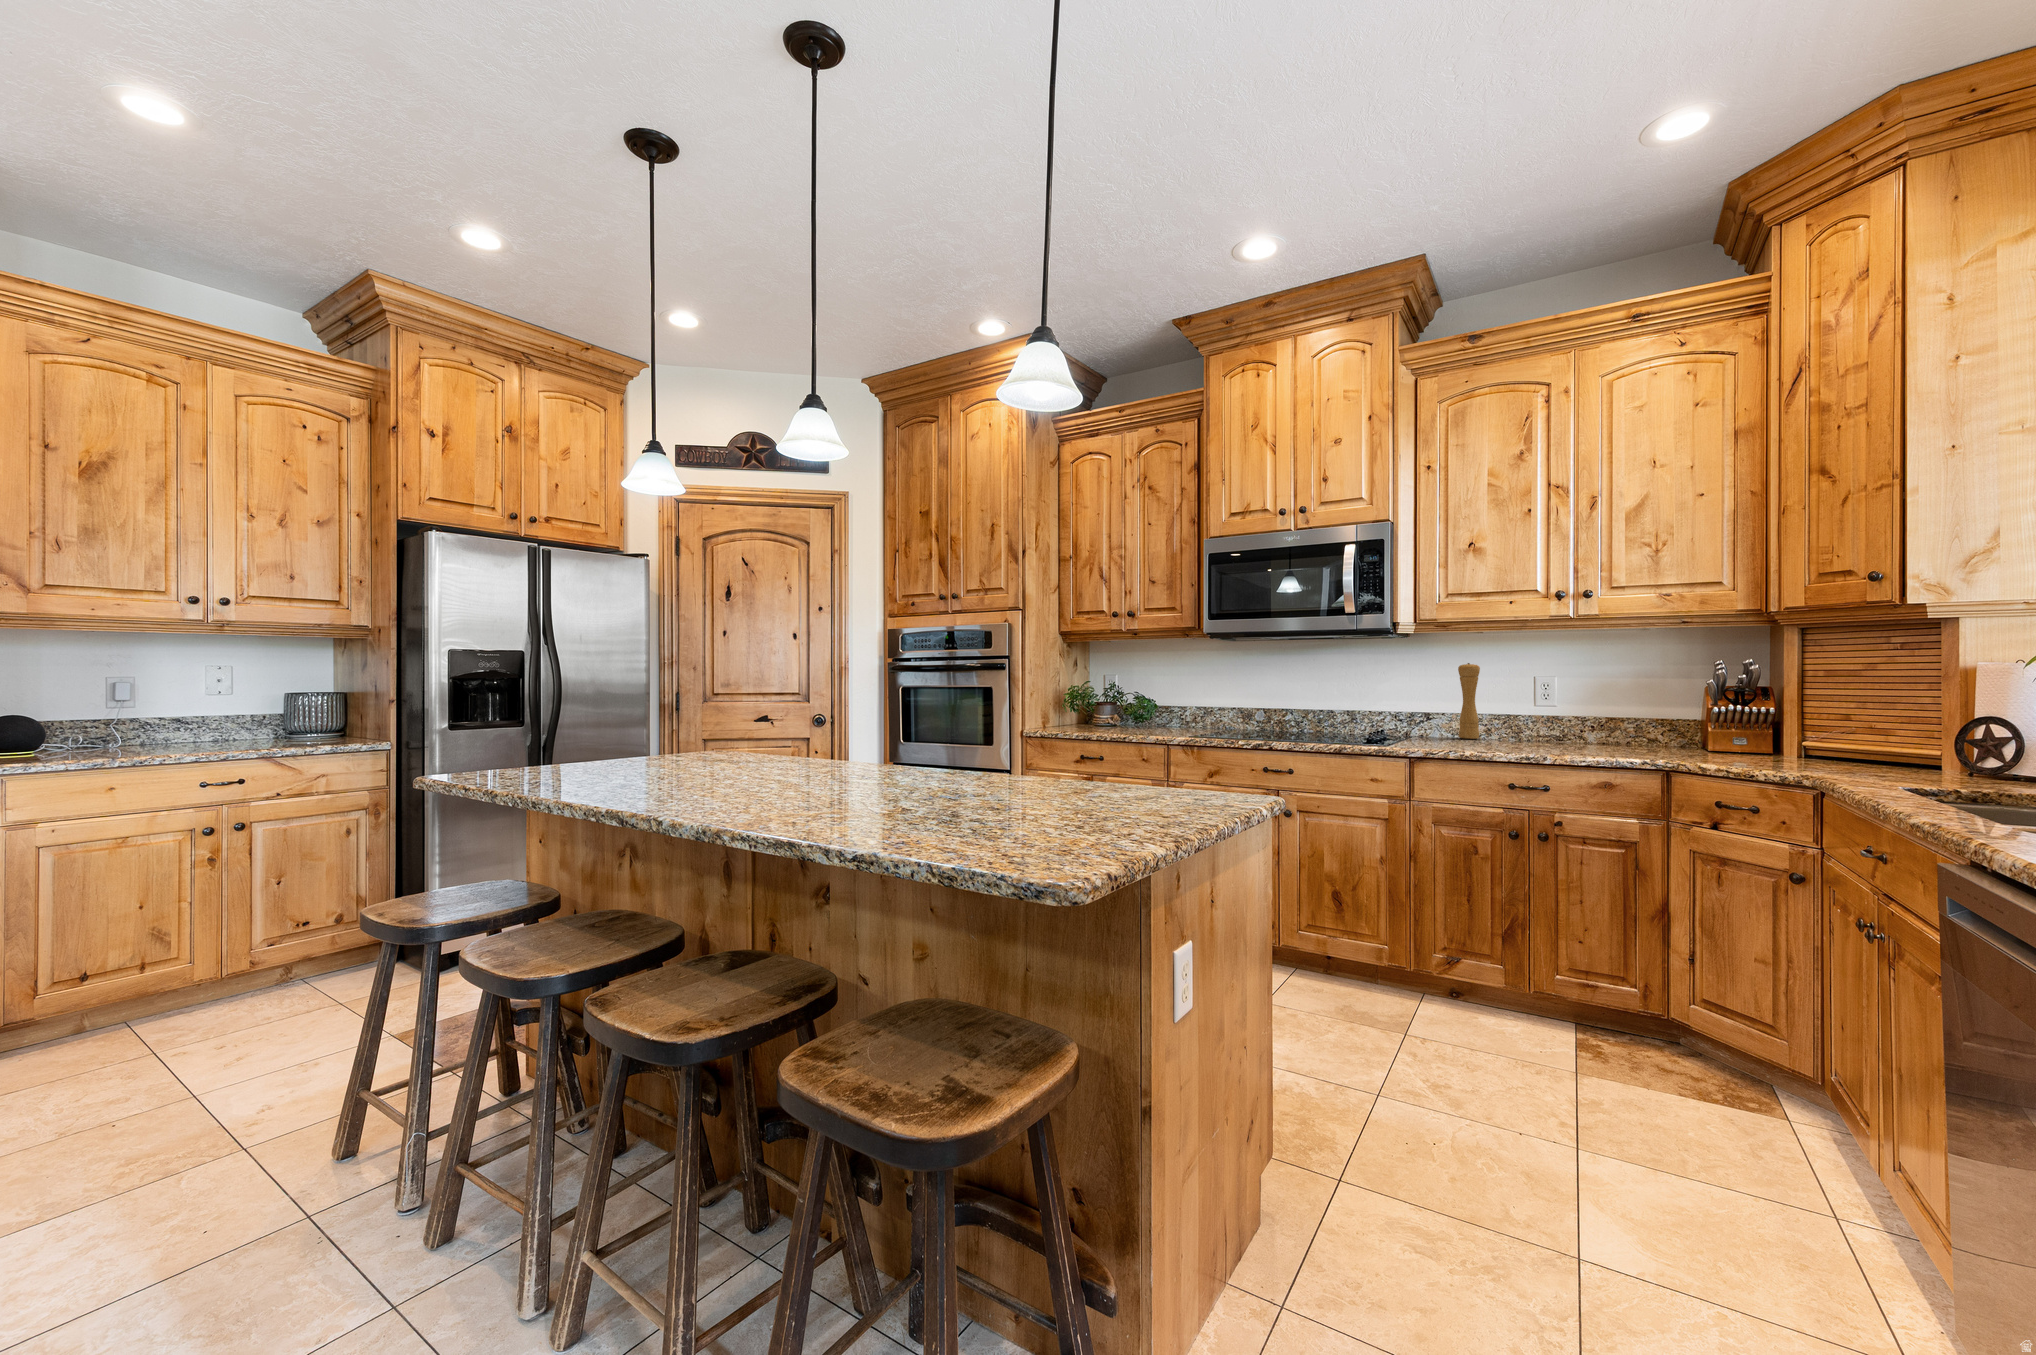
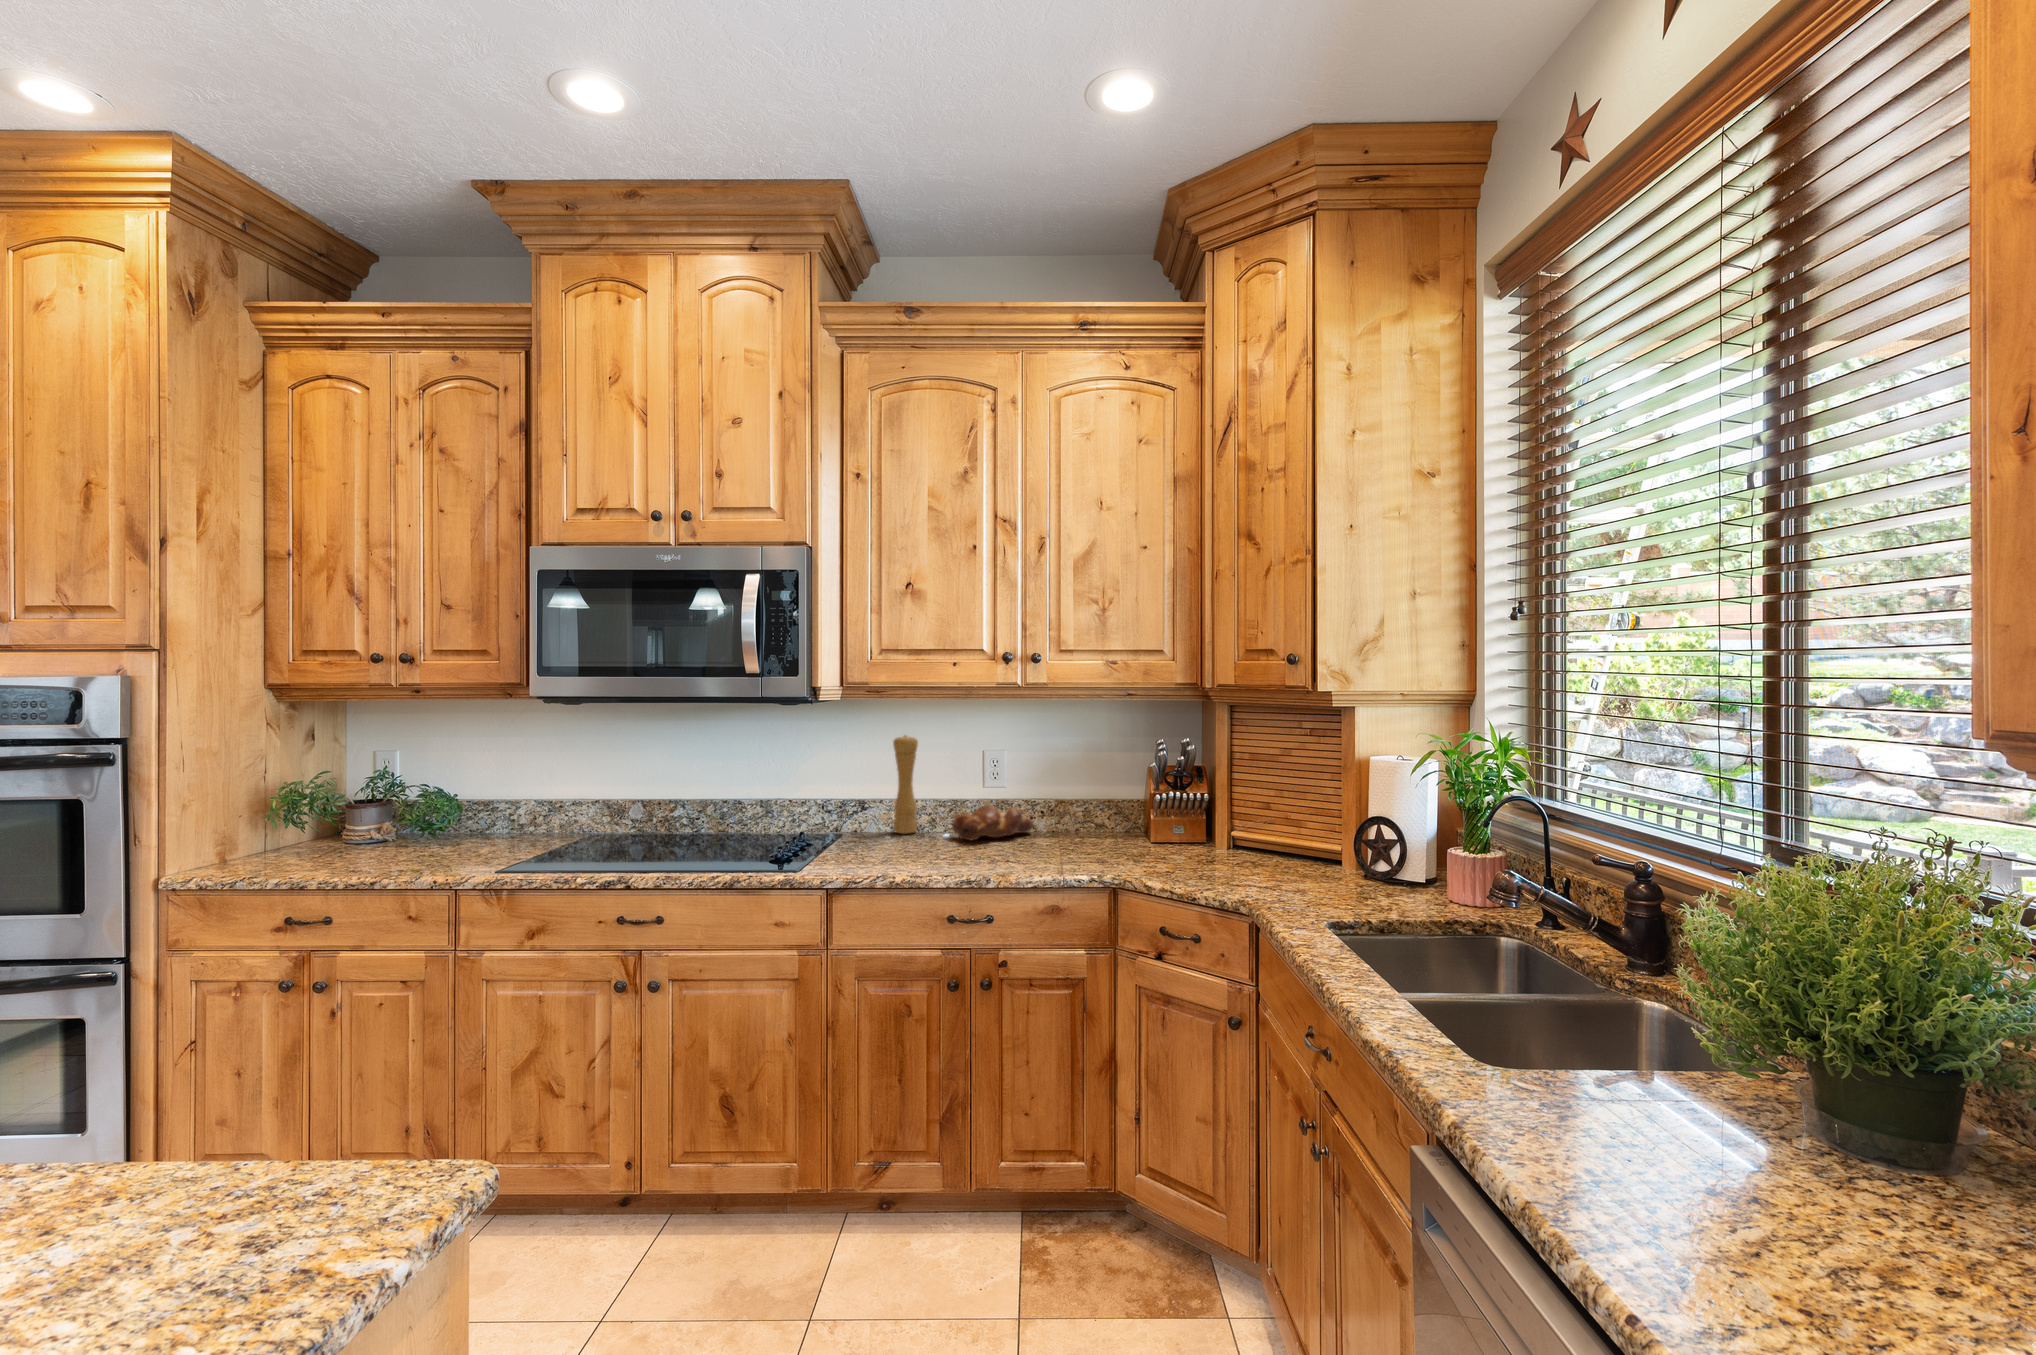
bread loaf: none [1511,719,1588,743] -> present [952,805,1033,840]

